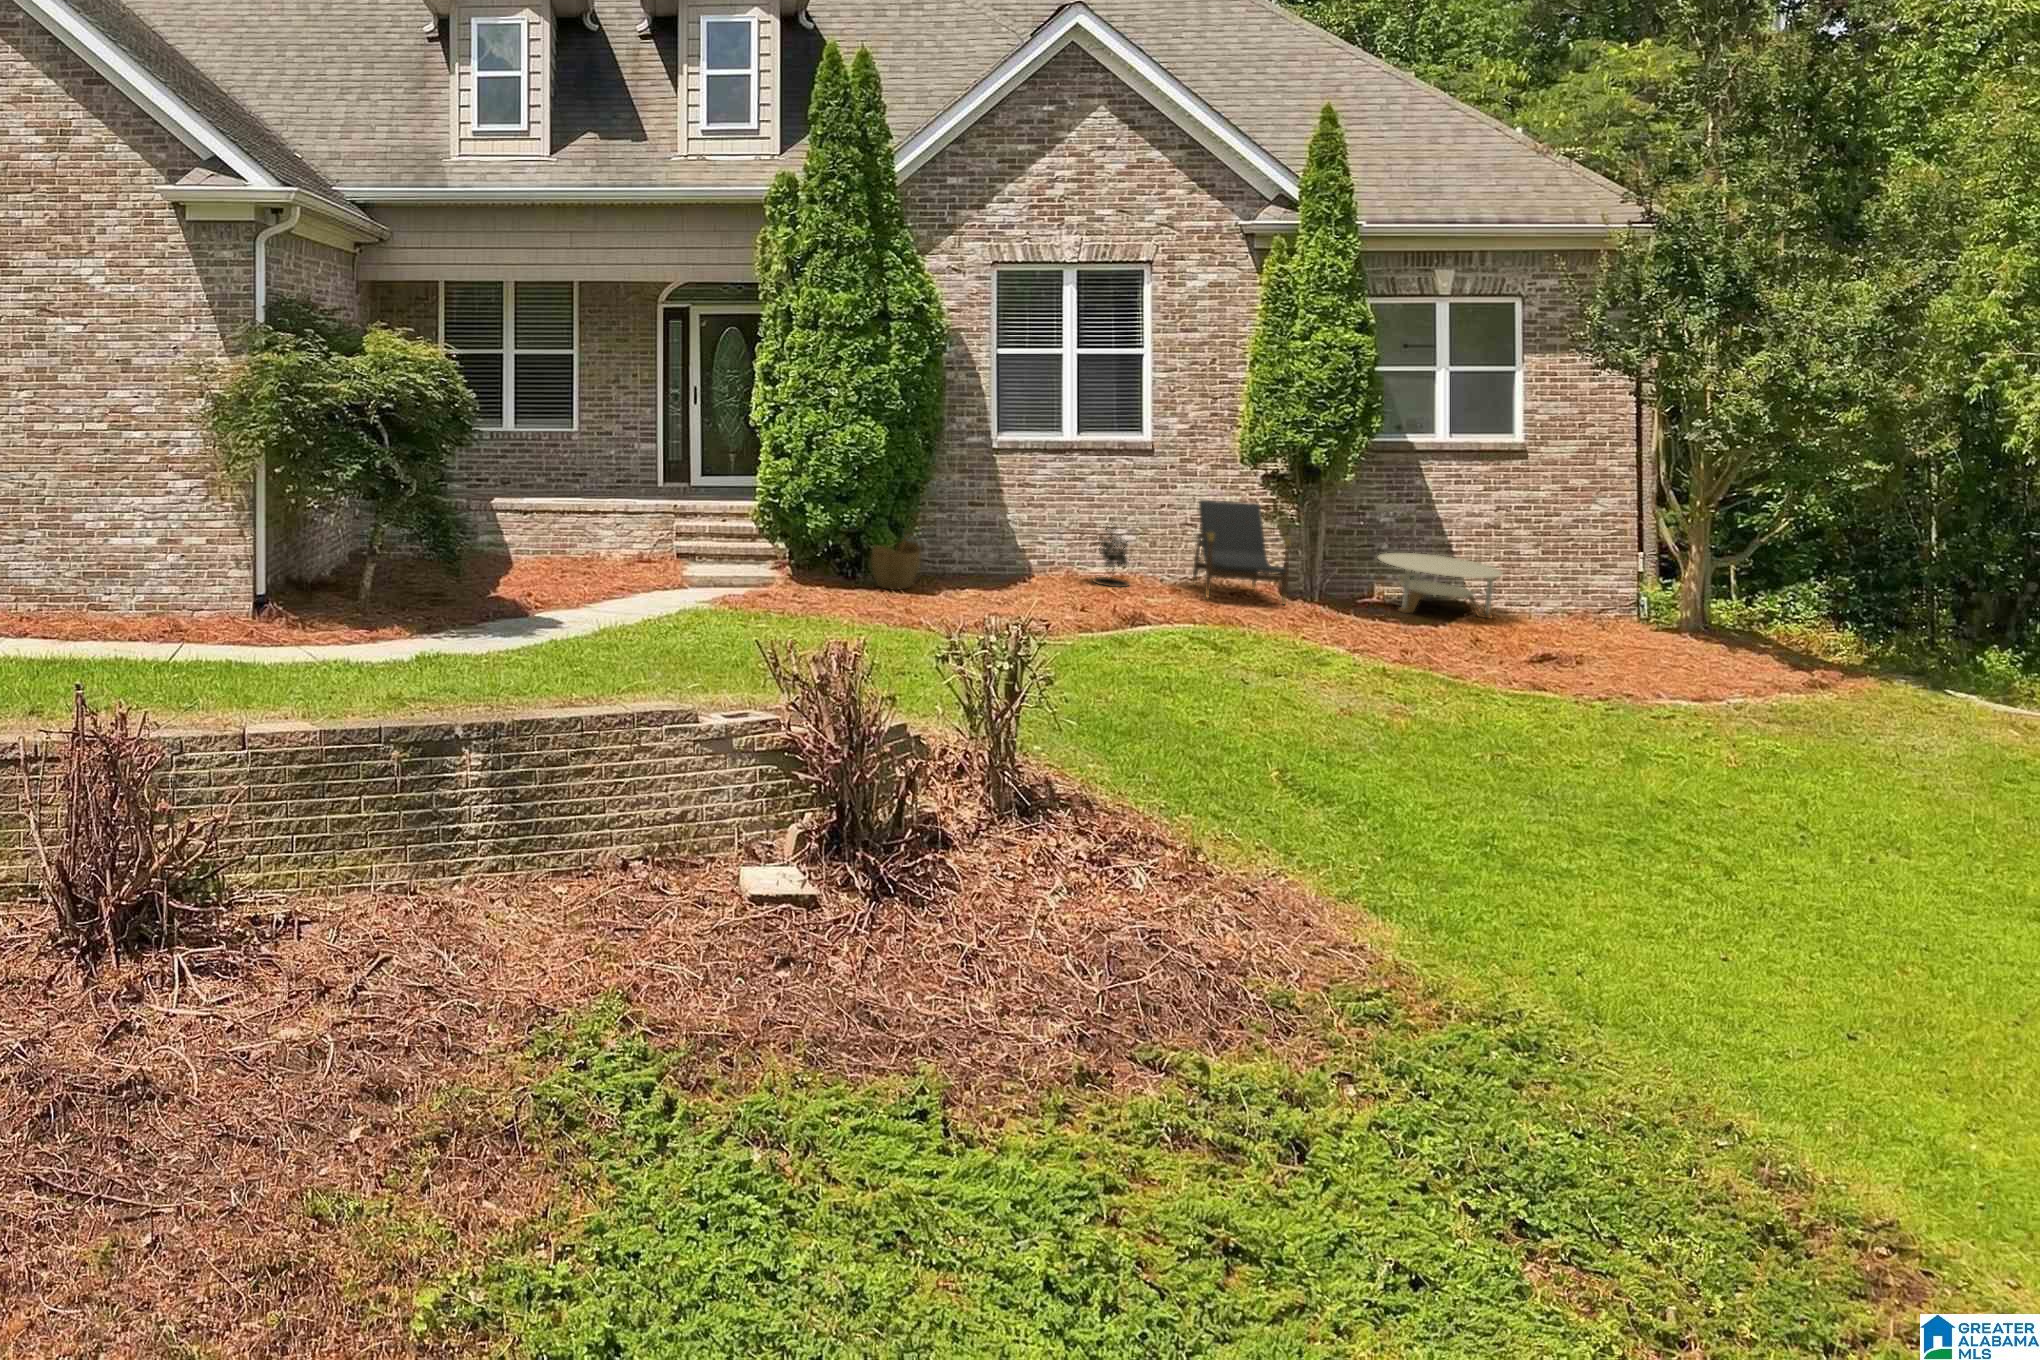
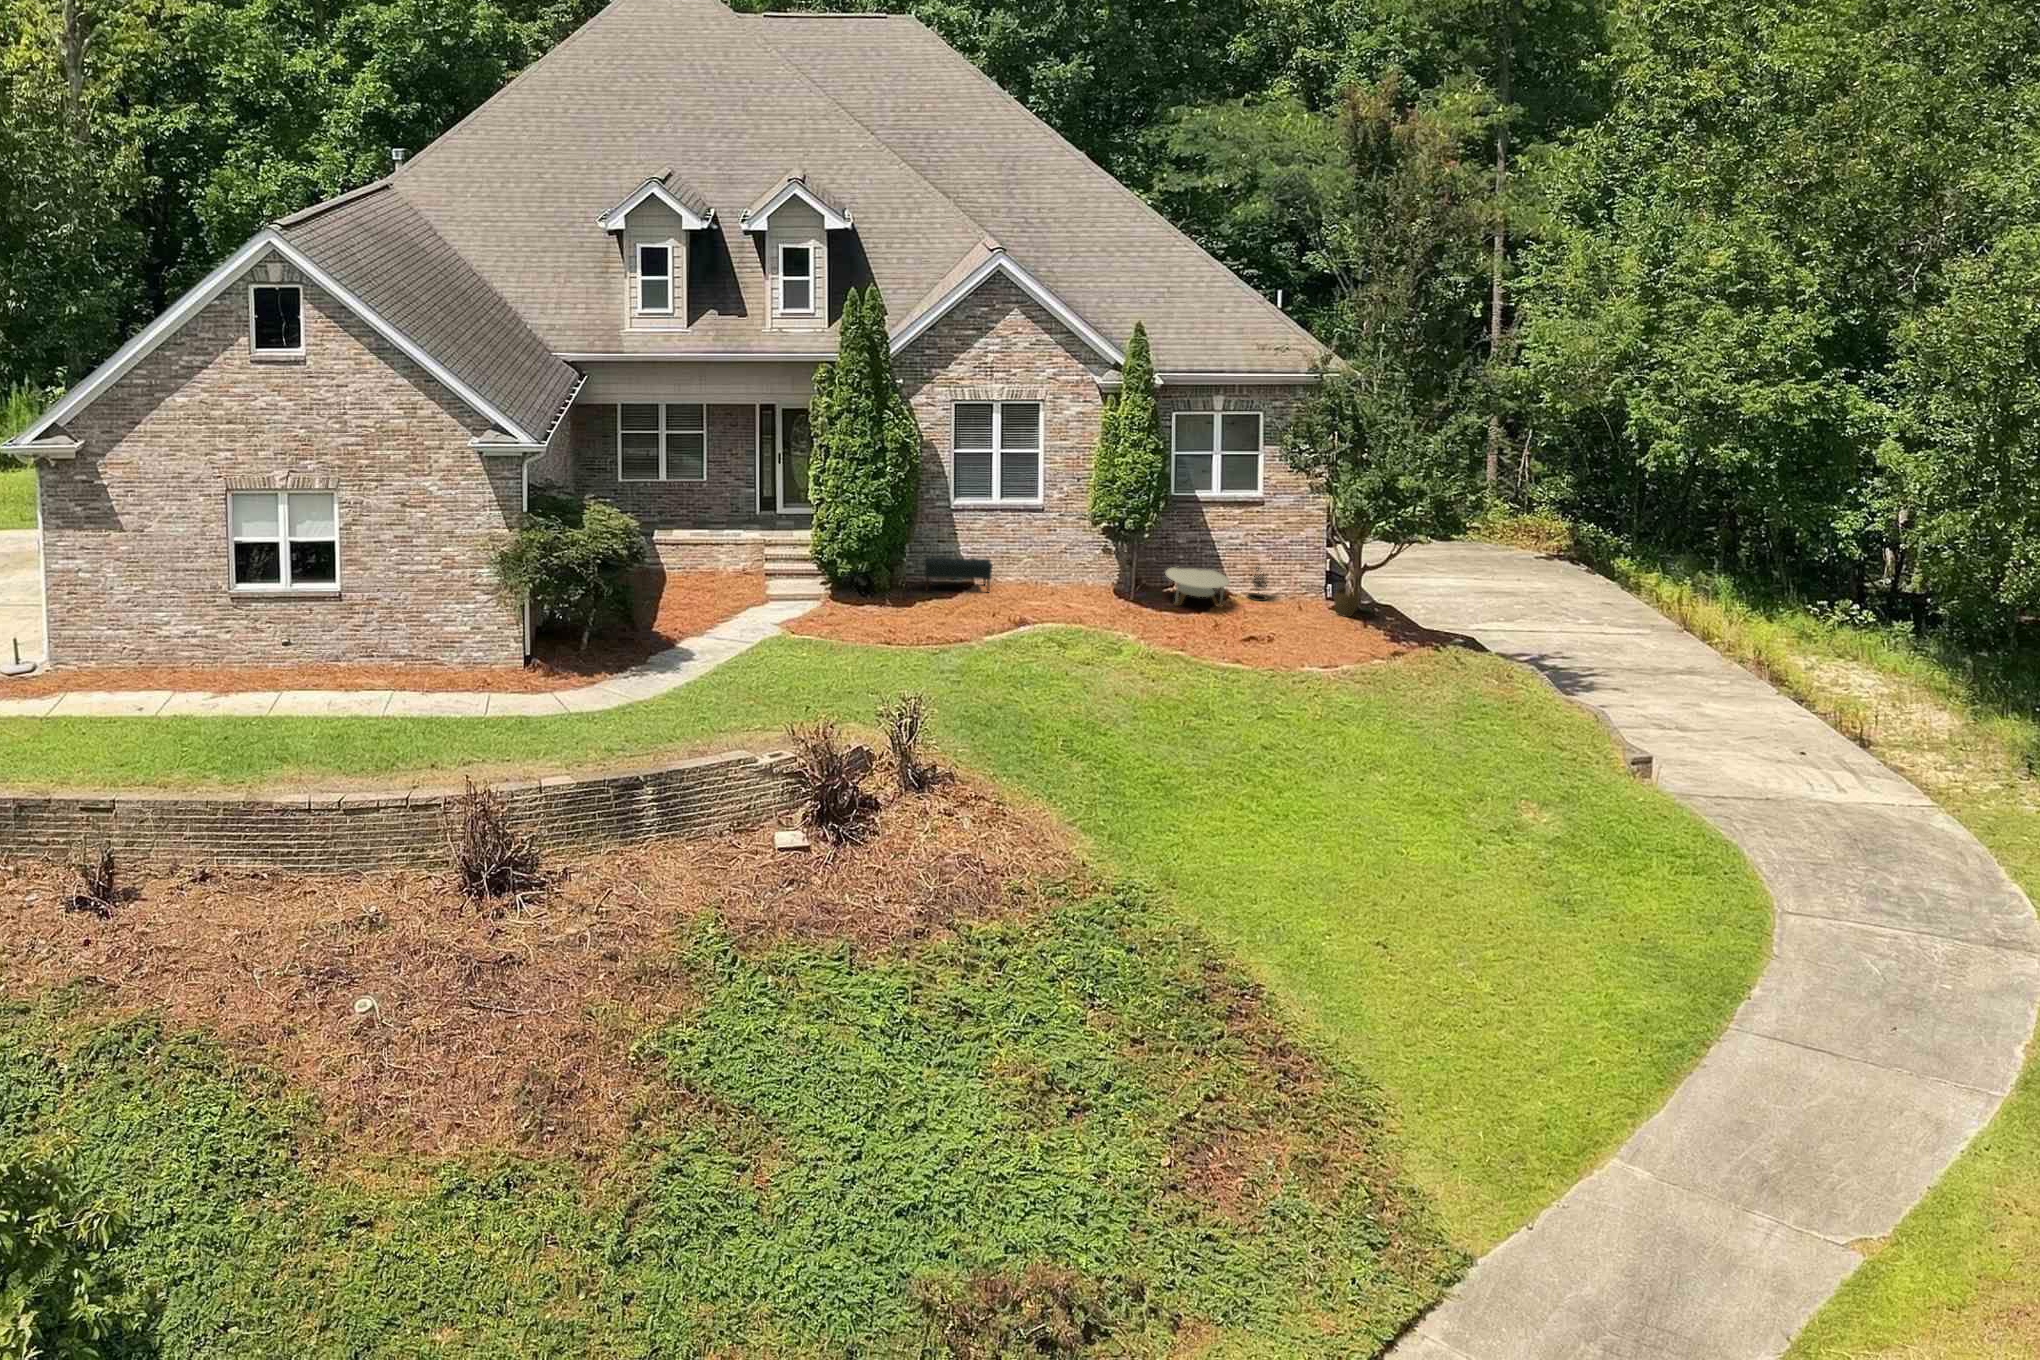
lounge chair: present [1193,500,1291,605] -> none [1065,540,1115,604]
bench: none [942,519,1068,584] -> present [923,557,993,592]
potted tree: present [1093,522,1130,587] -> present [1246,565,1267,601]
woven basket: present [871,540,921,590] -> present [1334,582,1360,617]

